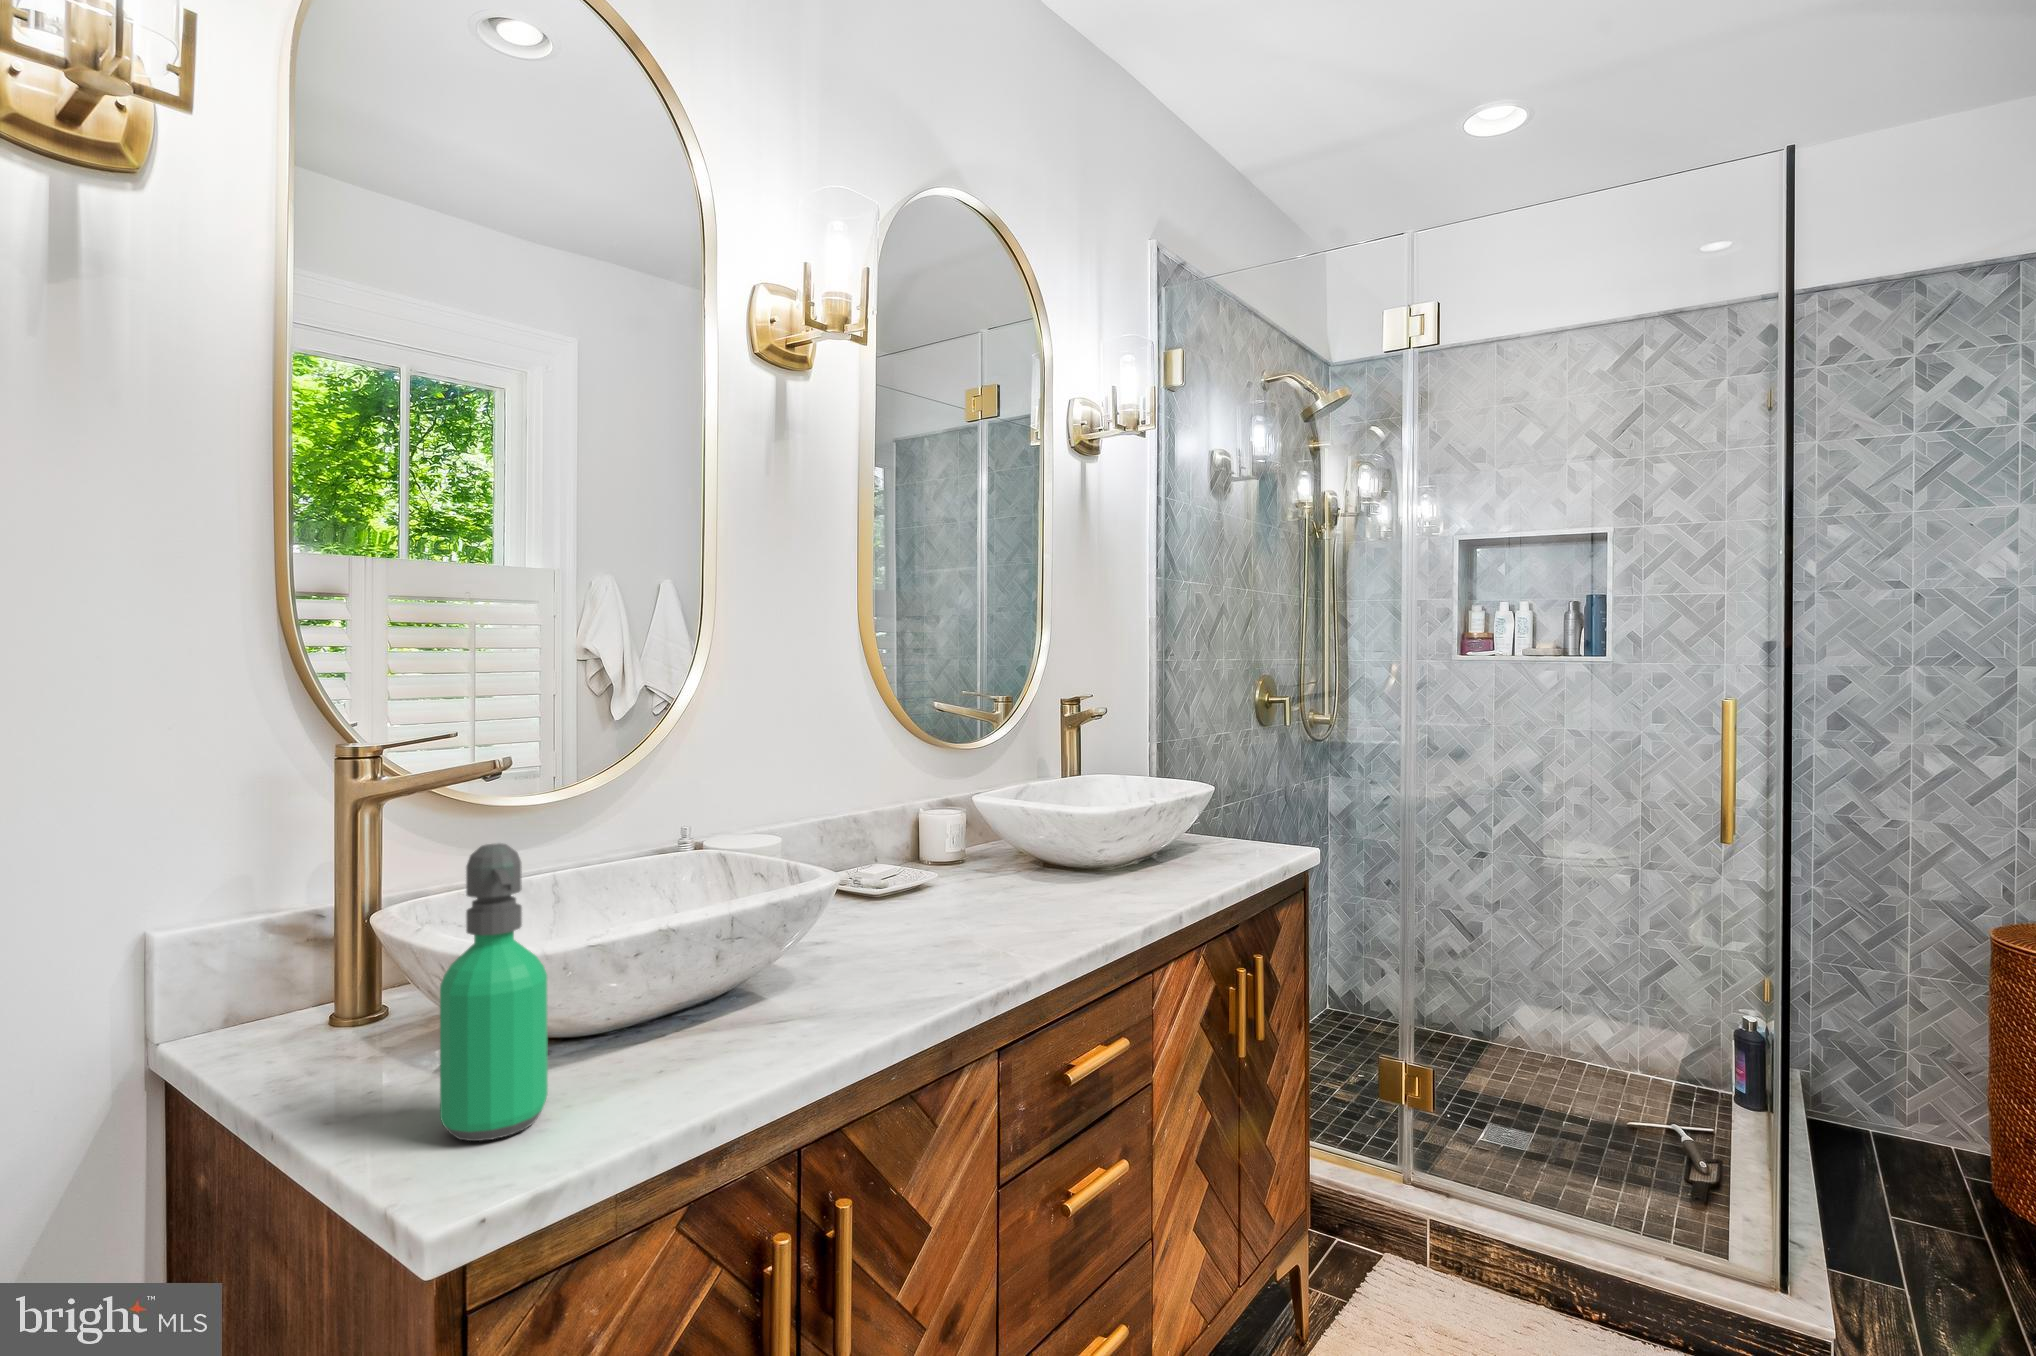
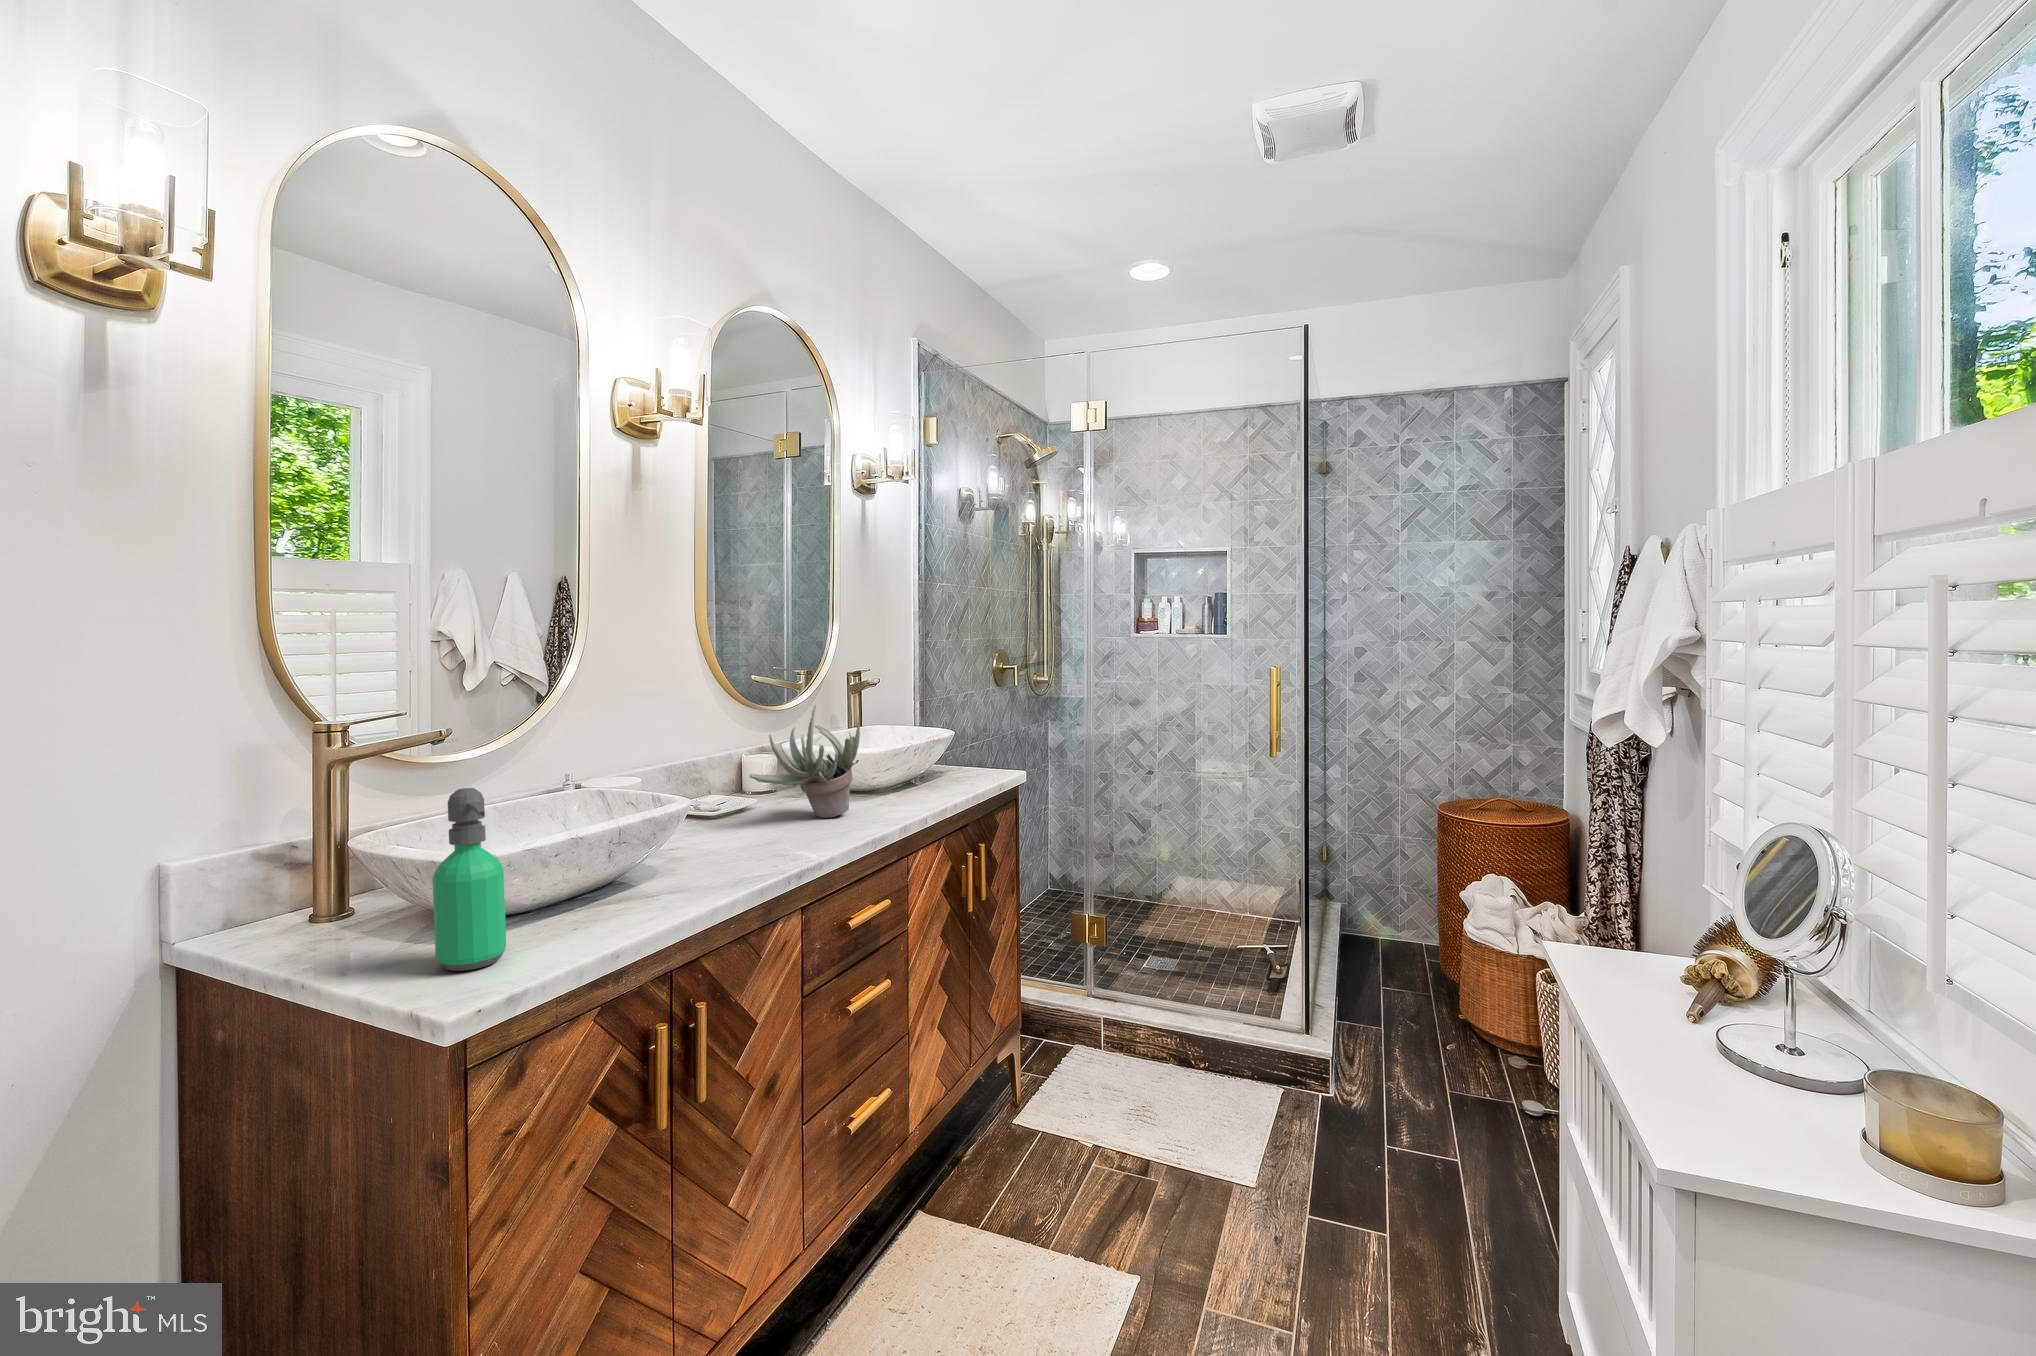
succulent plant: none [929,738,1085,903] -> present [750,705,860,818]

